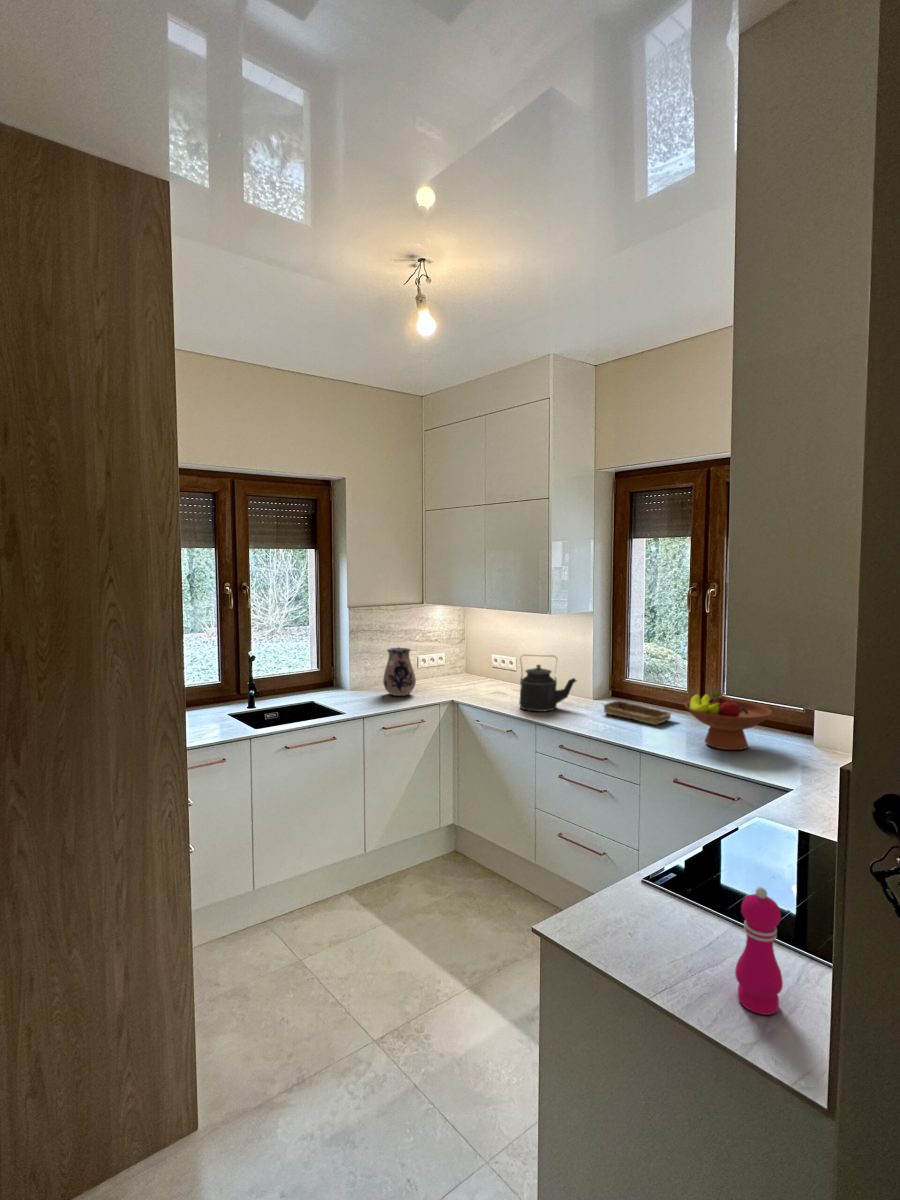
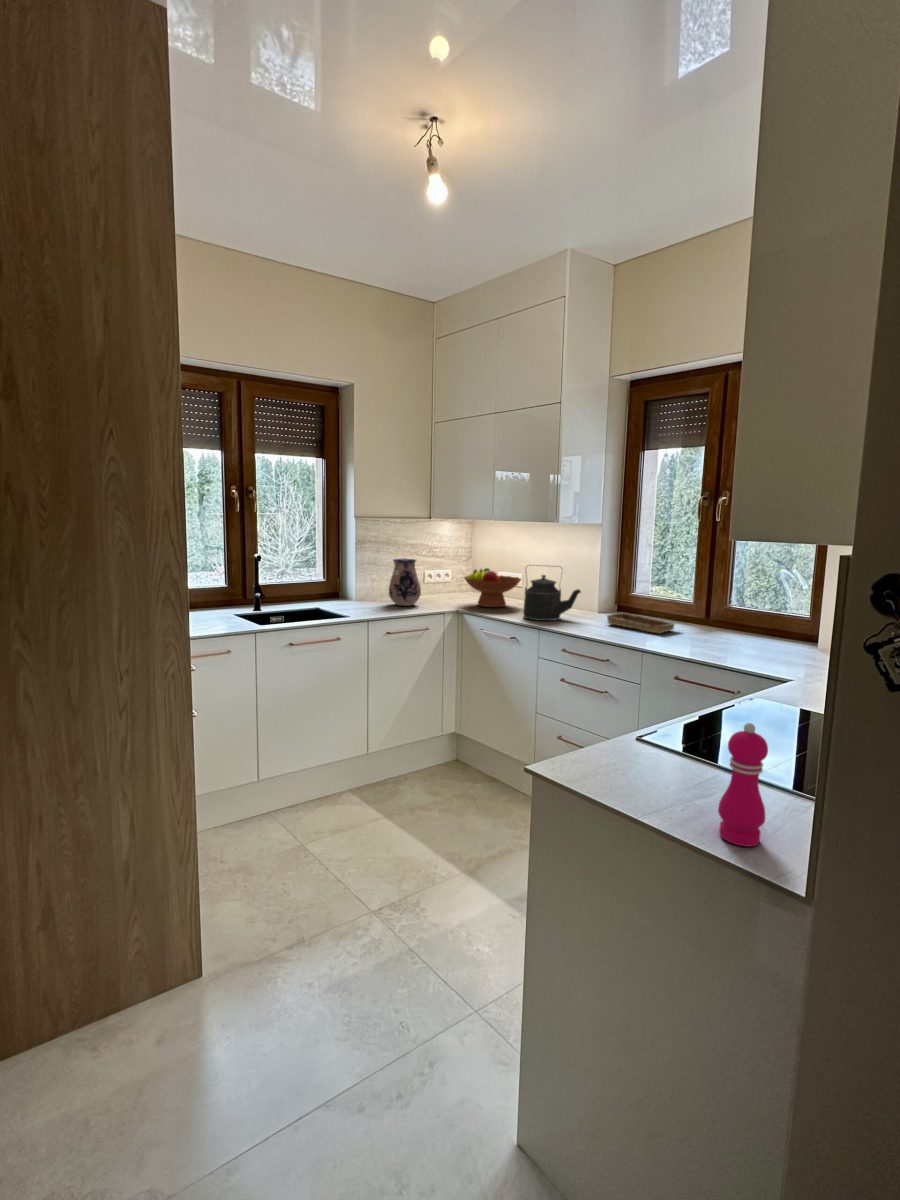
fruit bowl: present [685,693,772,750] -> present [464,568,521,607]

